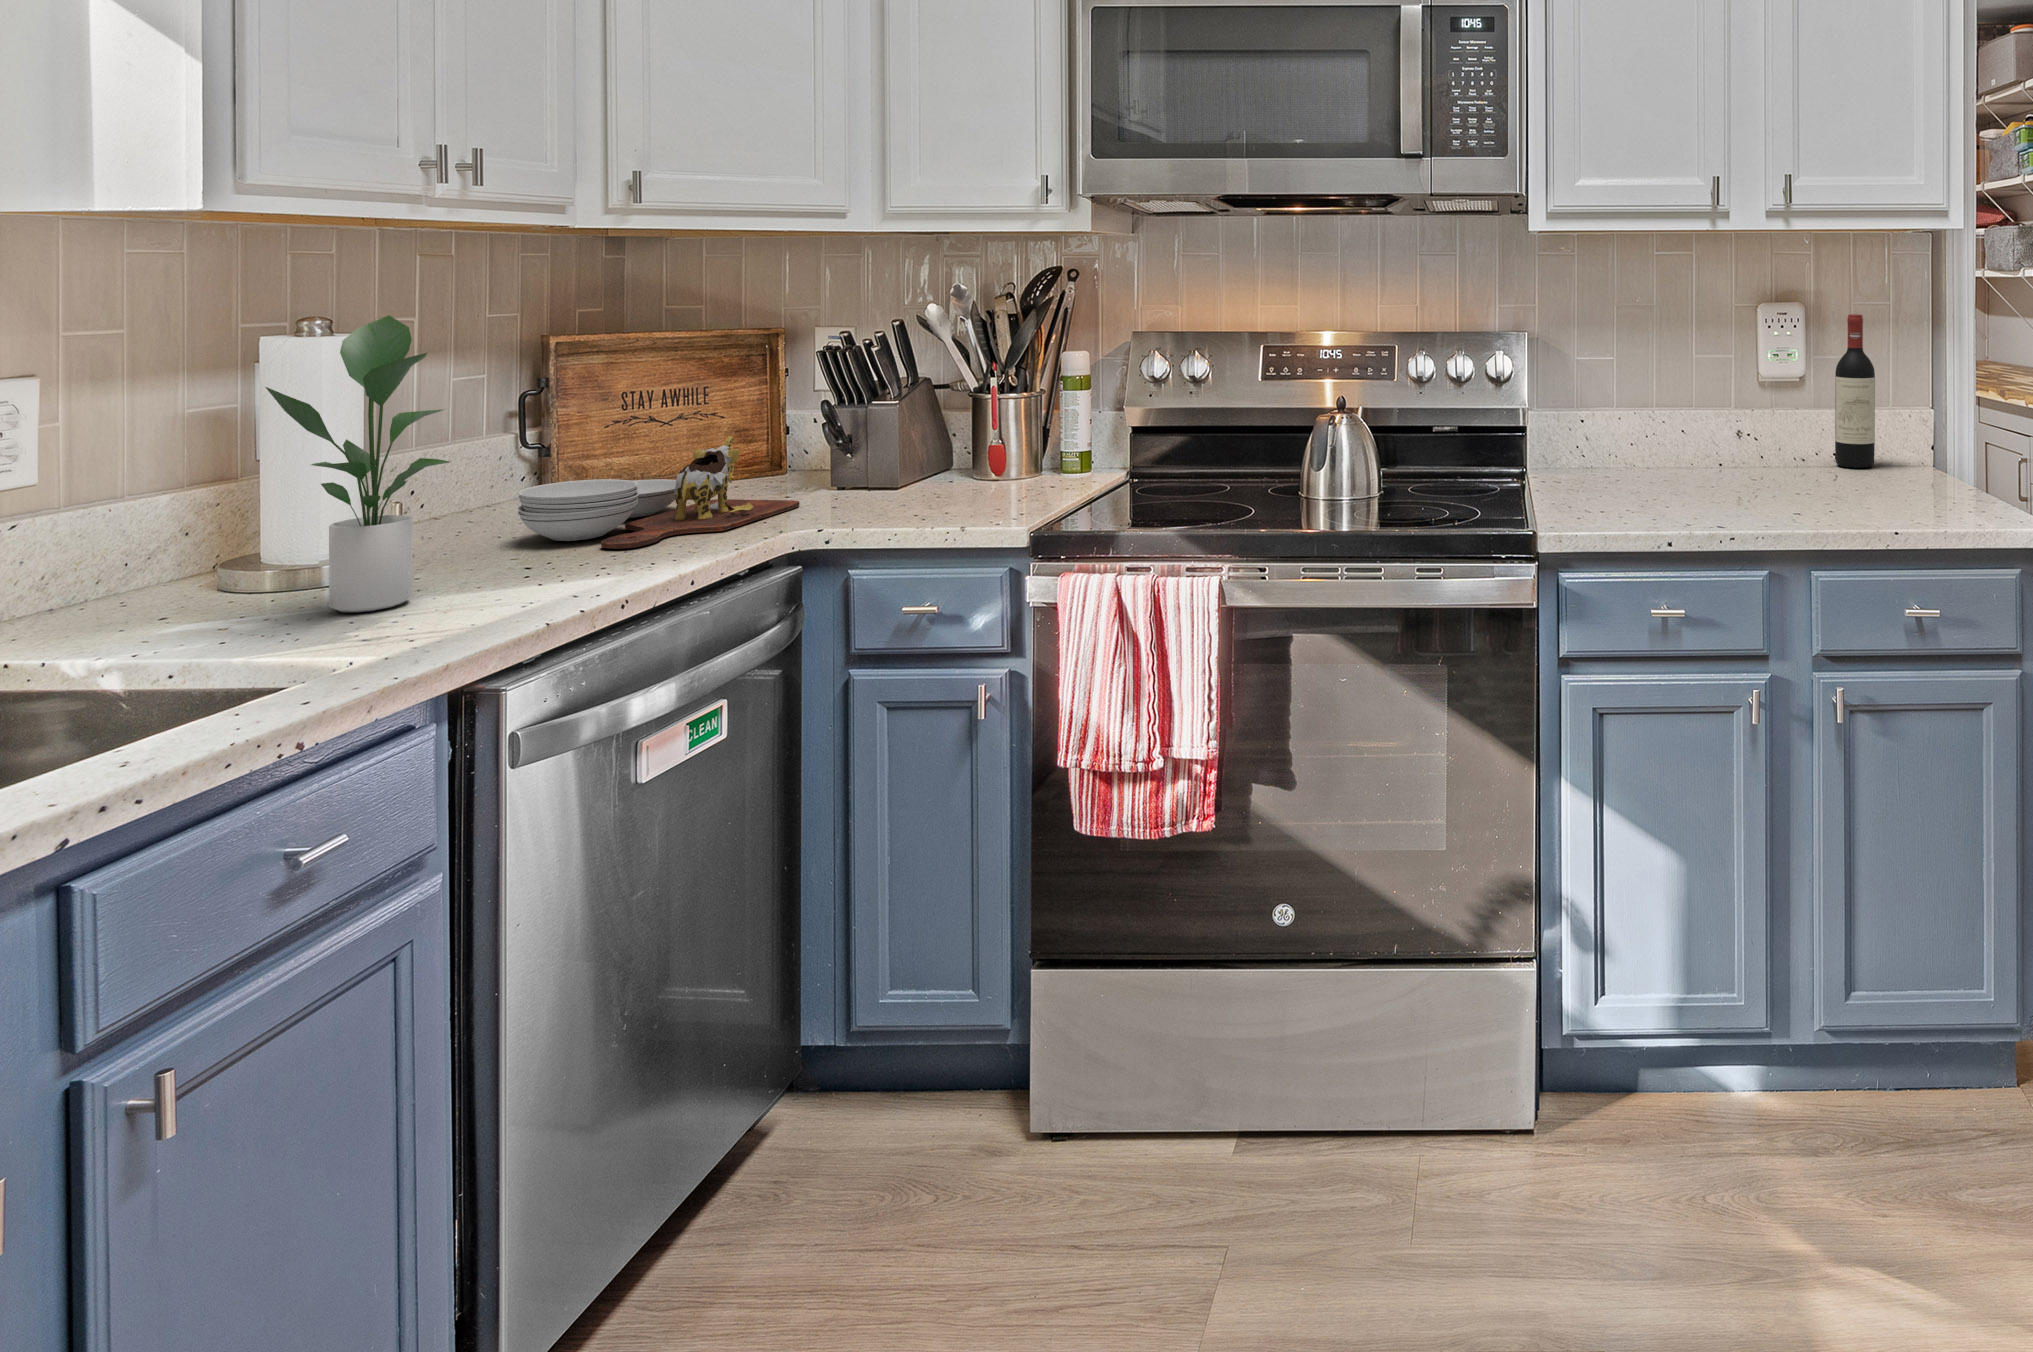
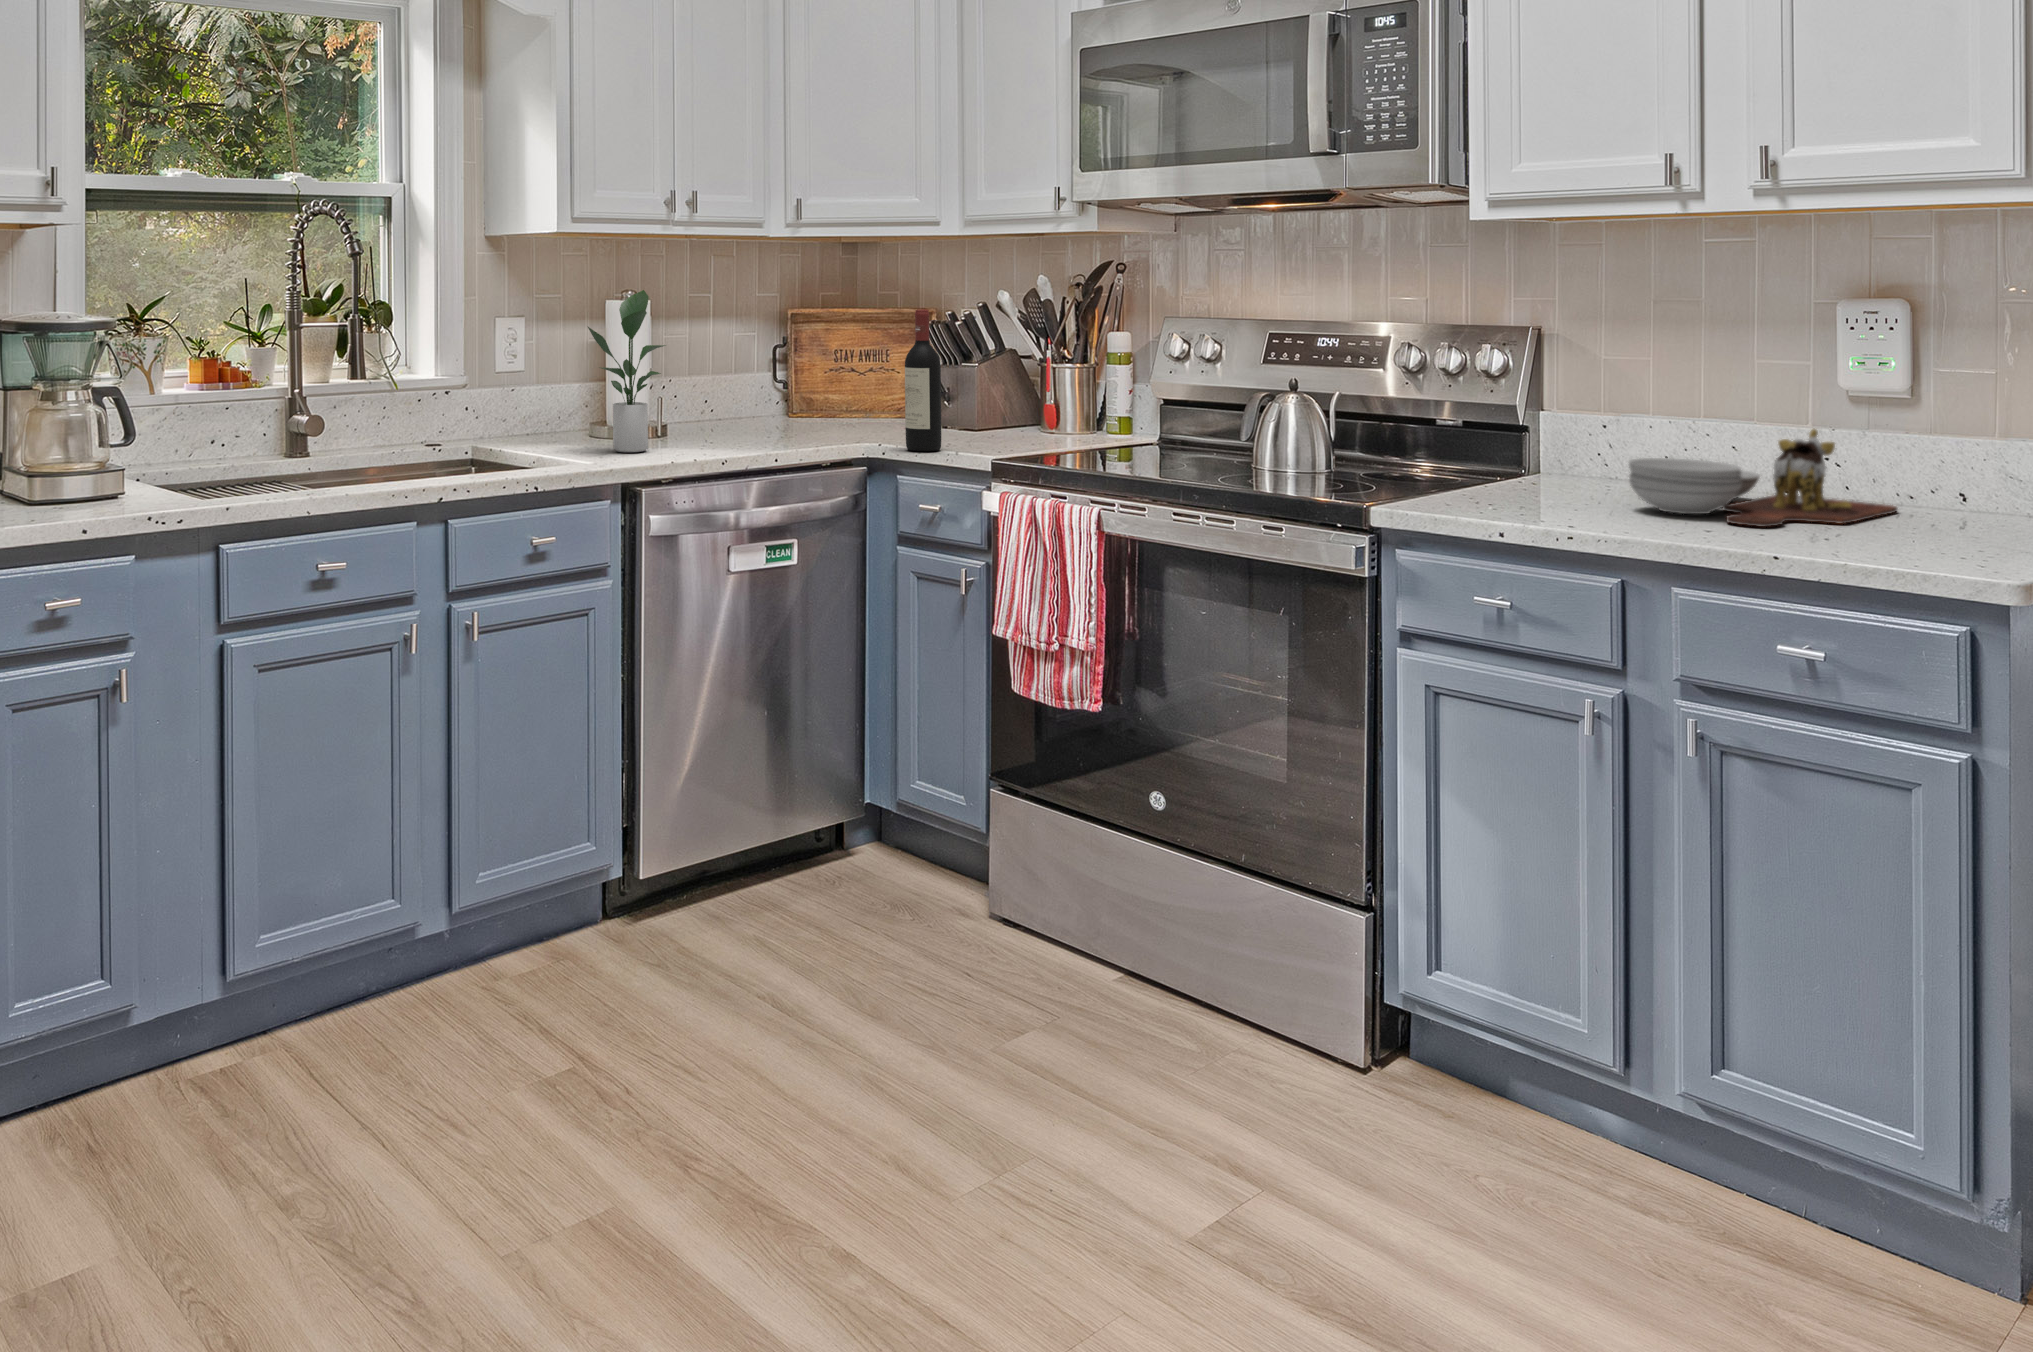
wine bottle: present [1835,314,1875,468] -> present [905,310,941,451]
cutting board: present [518,436,800,549] -> present [1628,429,1897,527]

